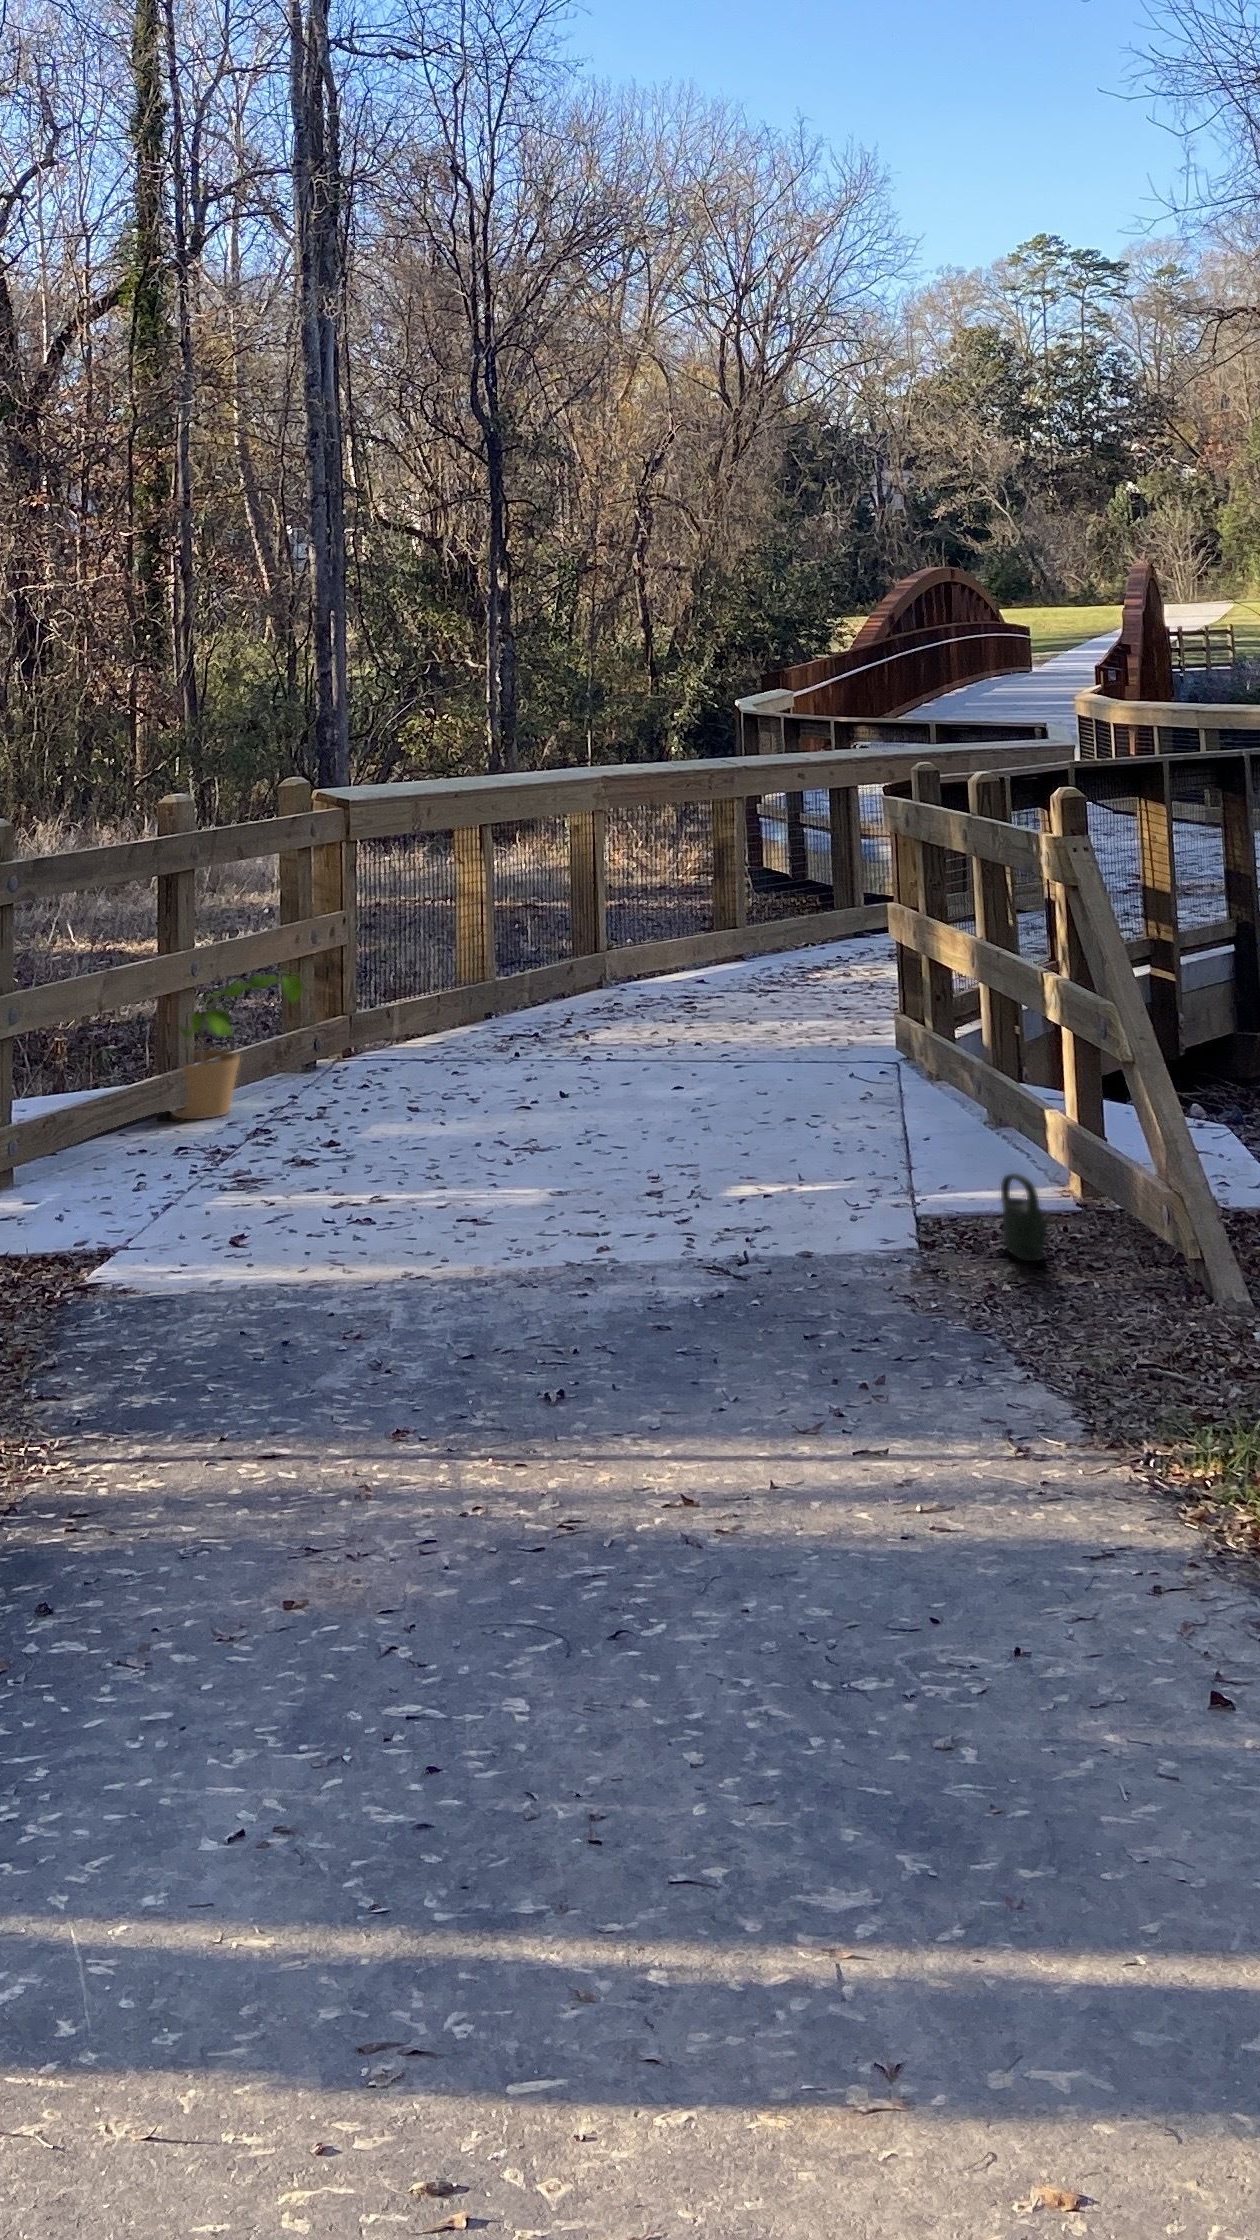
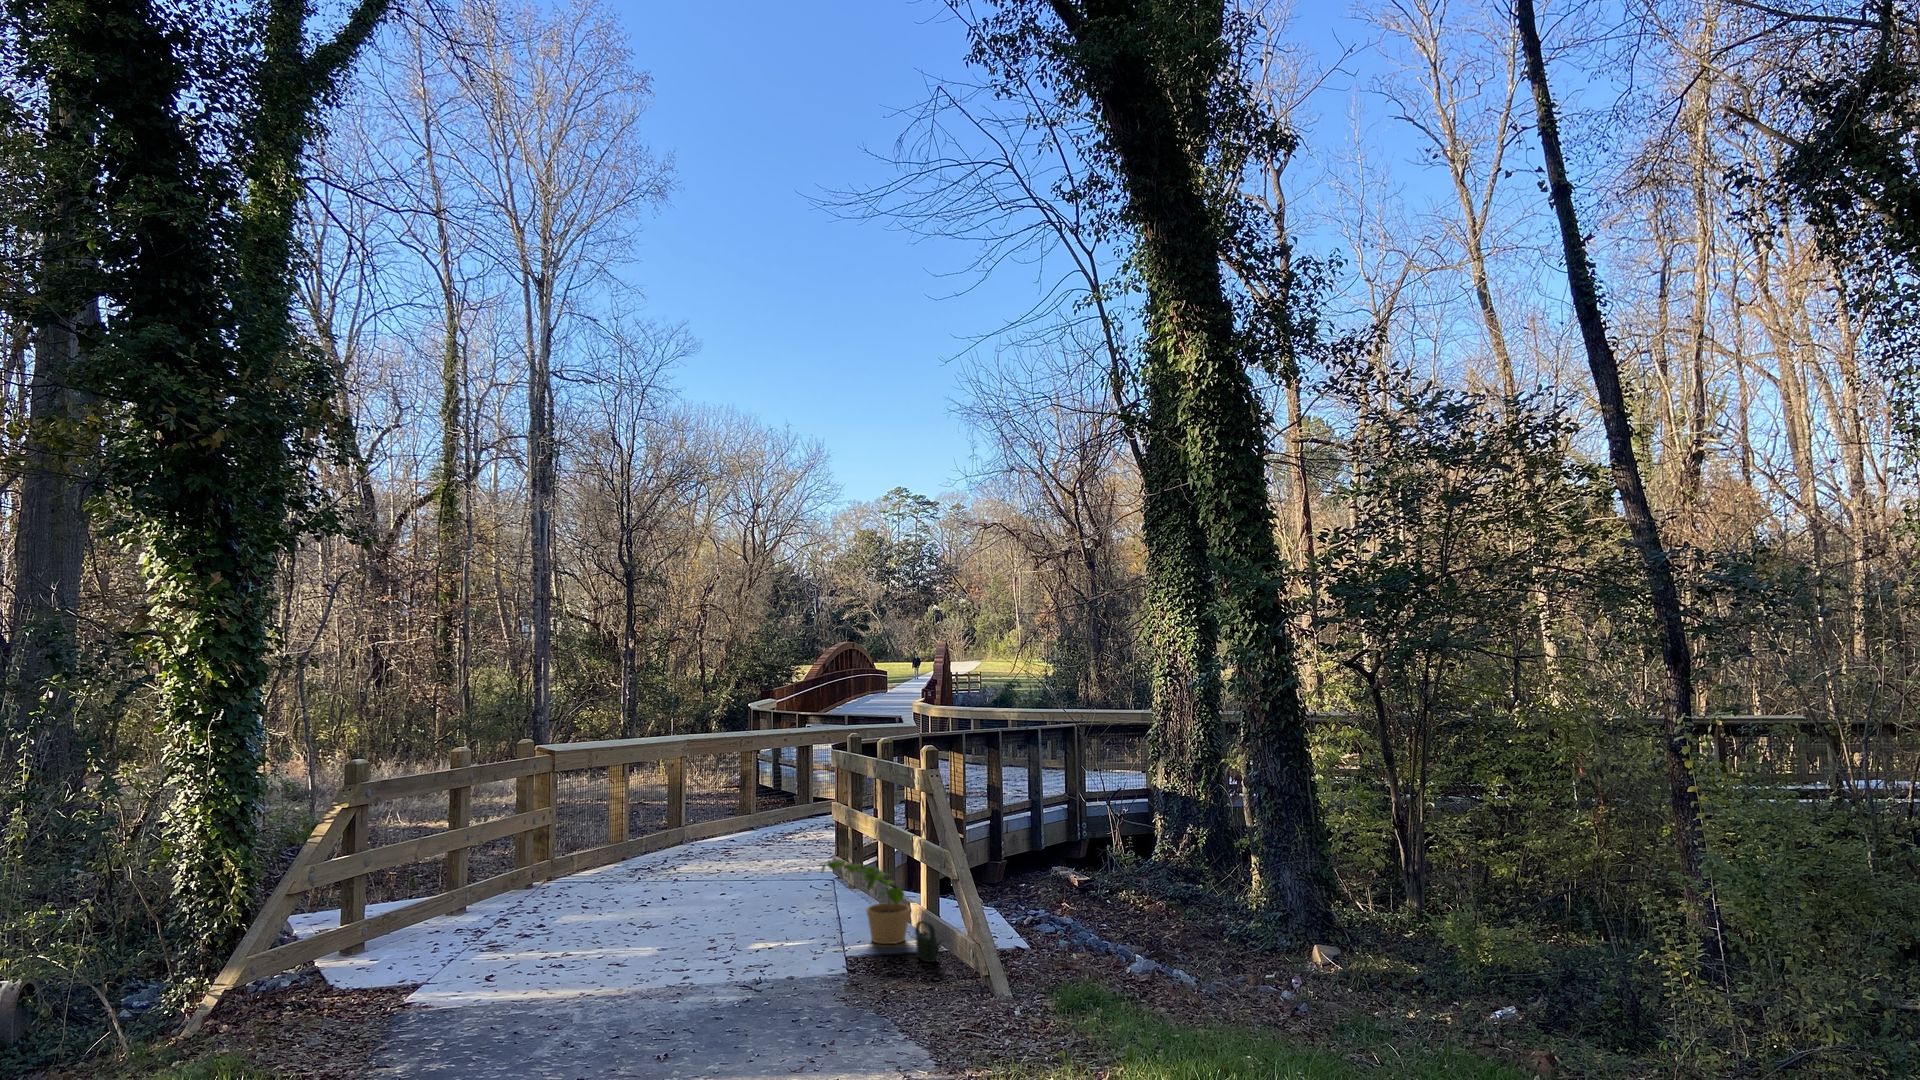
potted plant: present [174,972,303,1119] -> present [822,860,910,944]

